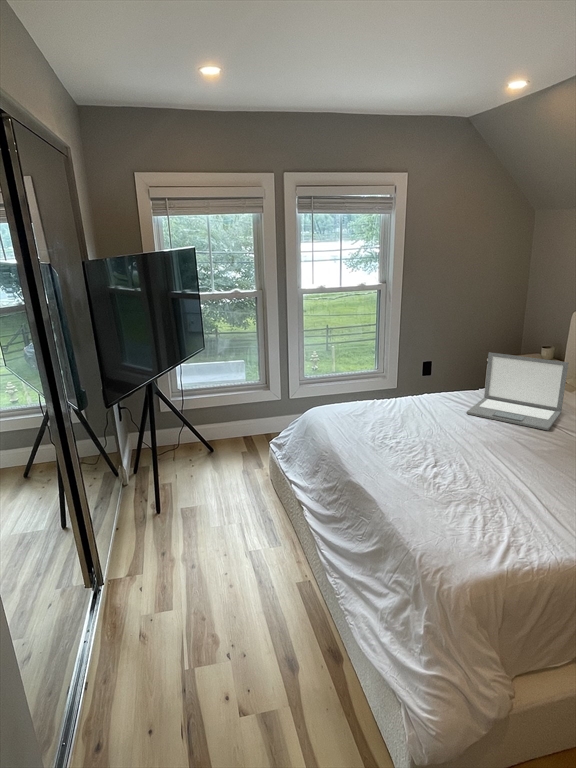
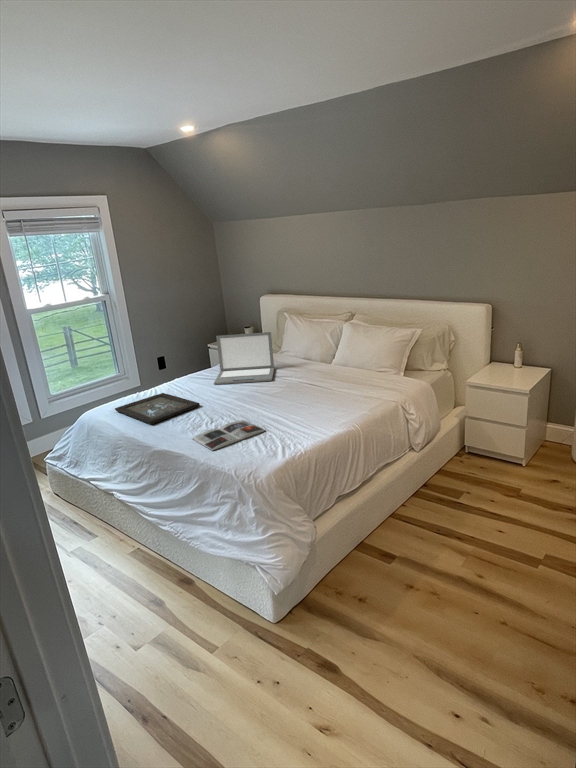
tray: none [338,408,432,445] -> present [115,393,200,424]
magazine: none [395,476,499,510] -> present [193,420,265,450]

